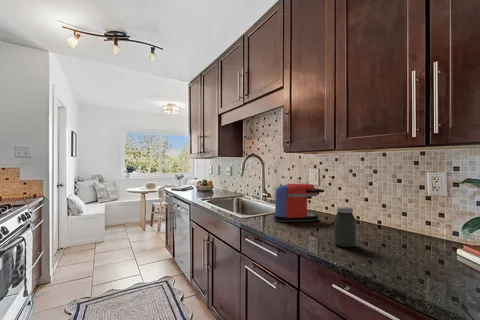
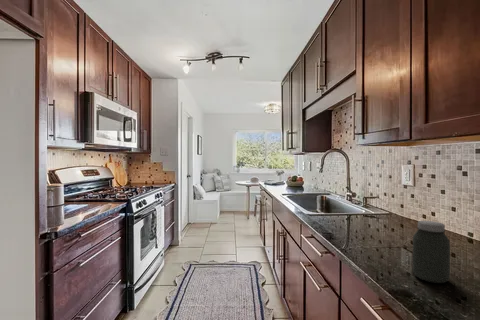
coffee maker: present [274,184,324,222] -> none [345,183,417,232]

